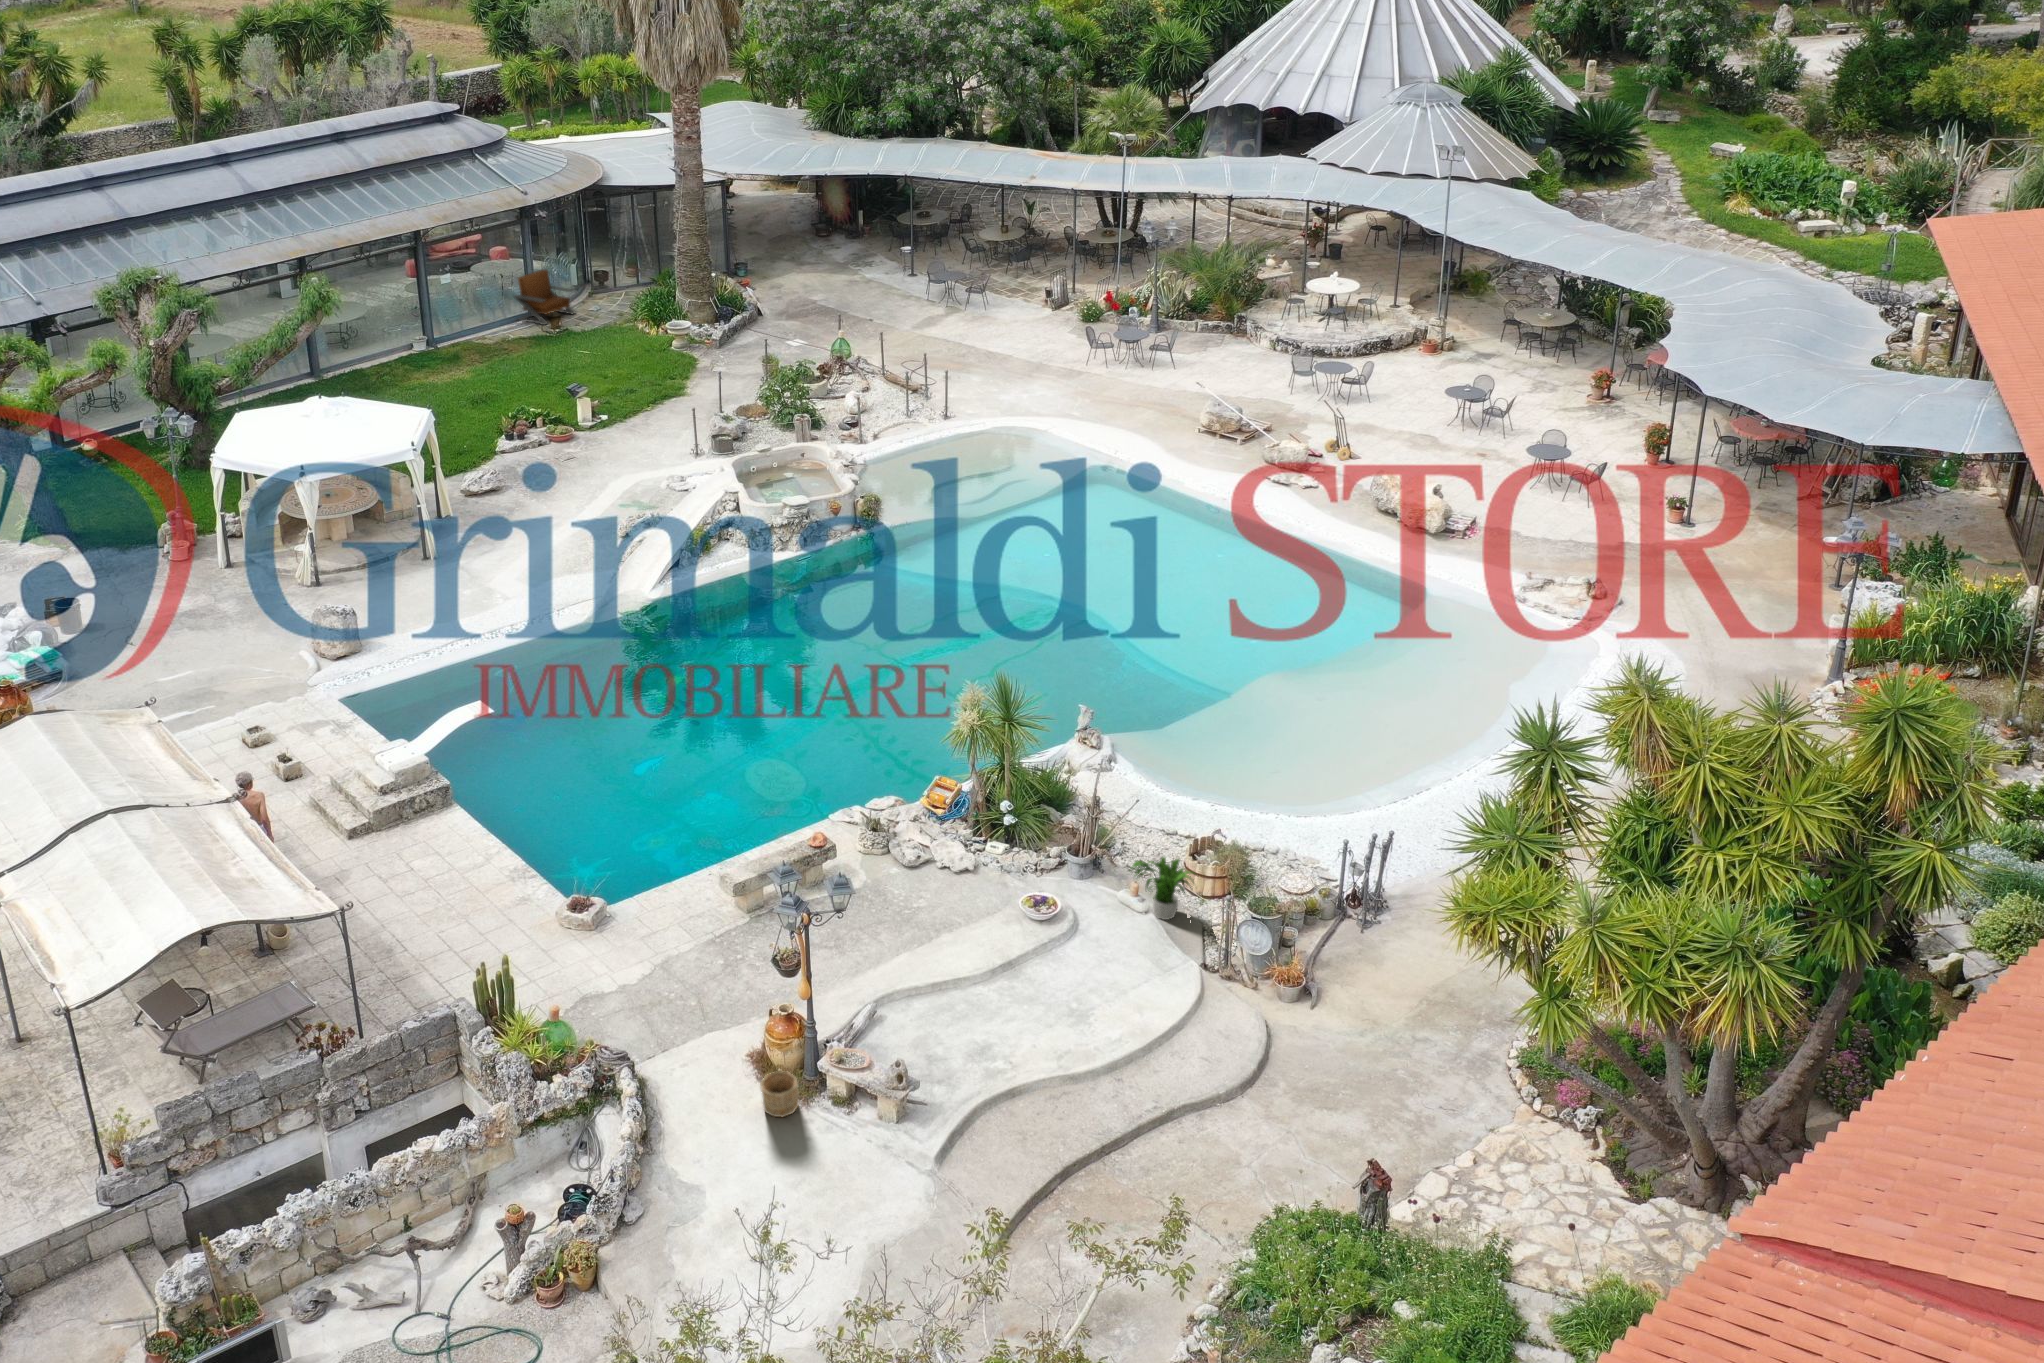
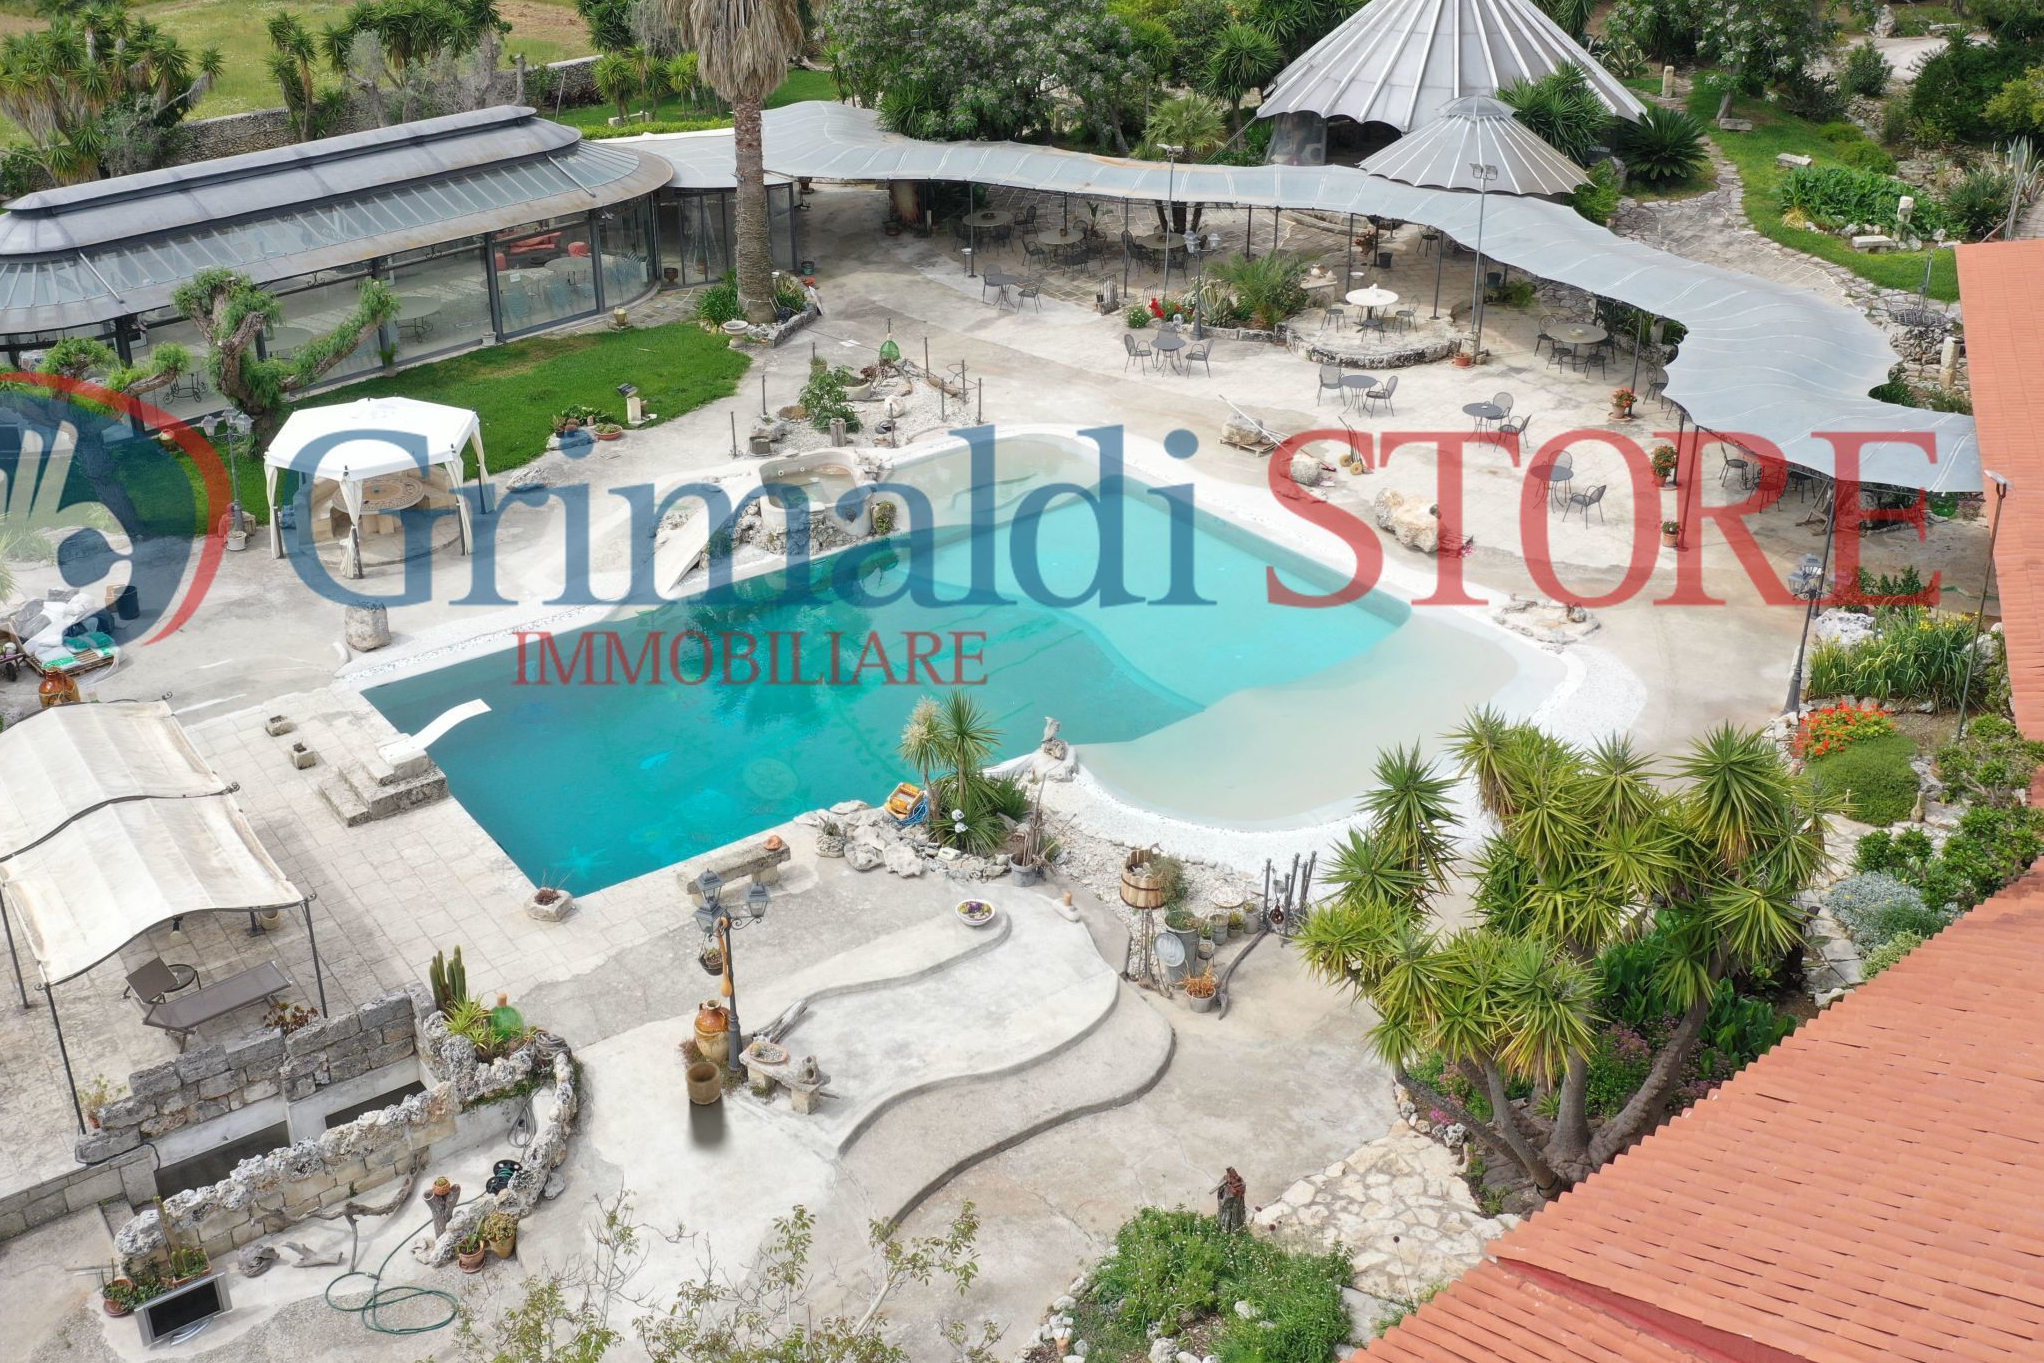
lounge chair: present [514,269,575,325] -> none [580,268,641,322]
potted plant: present [1132,857,1195,920] -> present [373,343,401,377]

